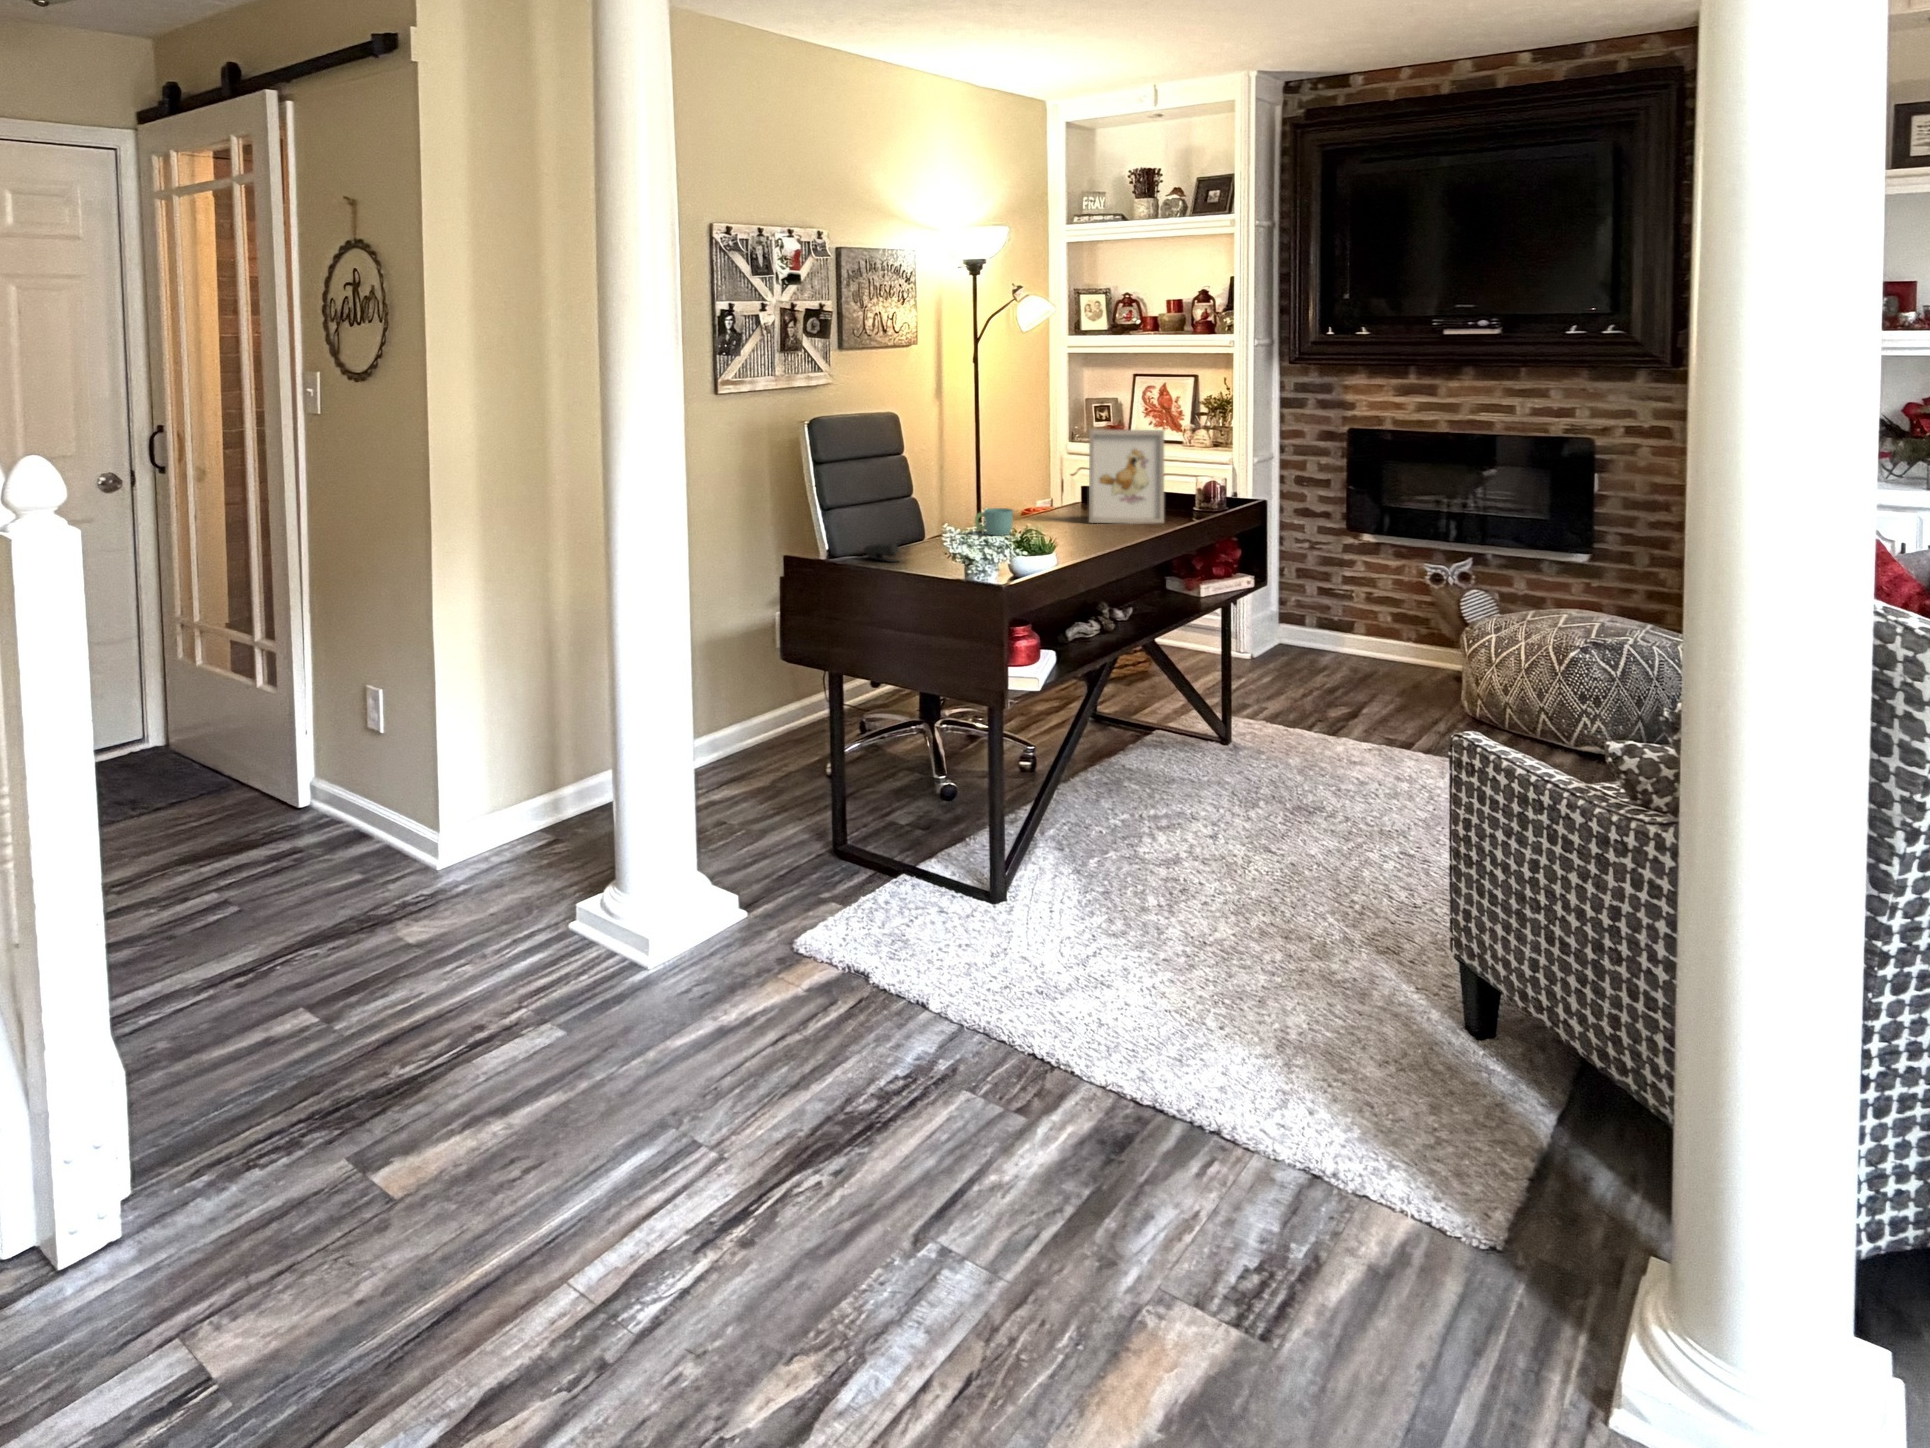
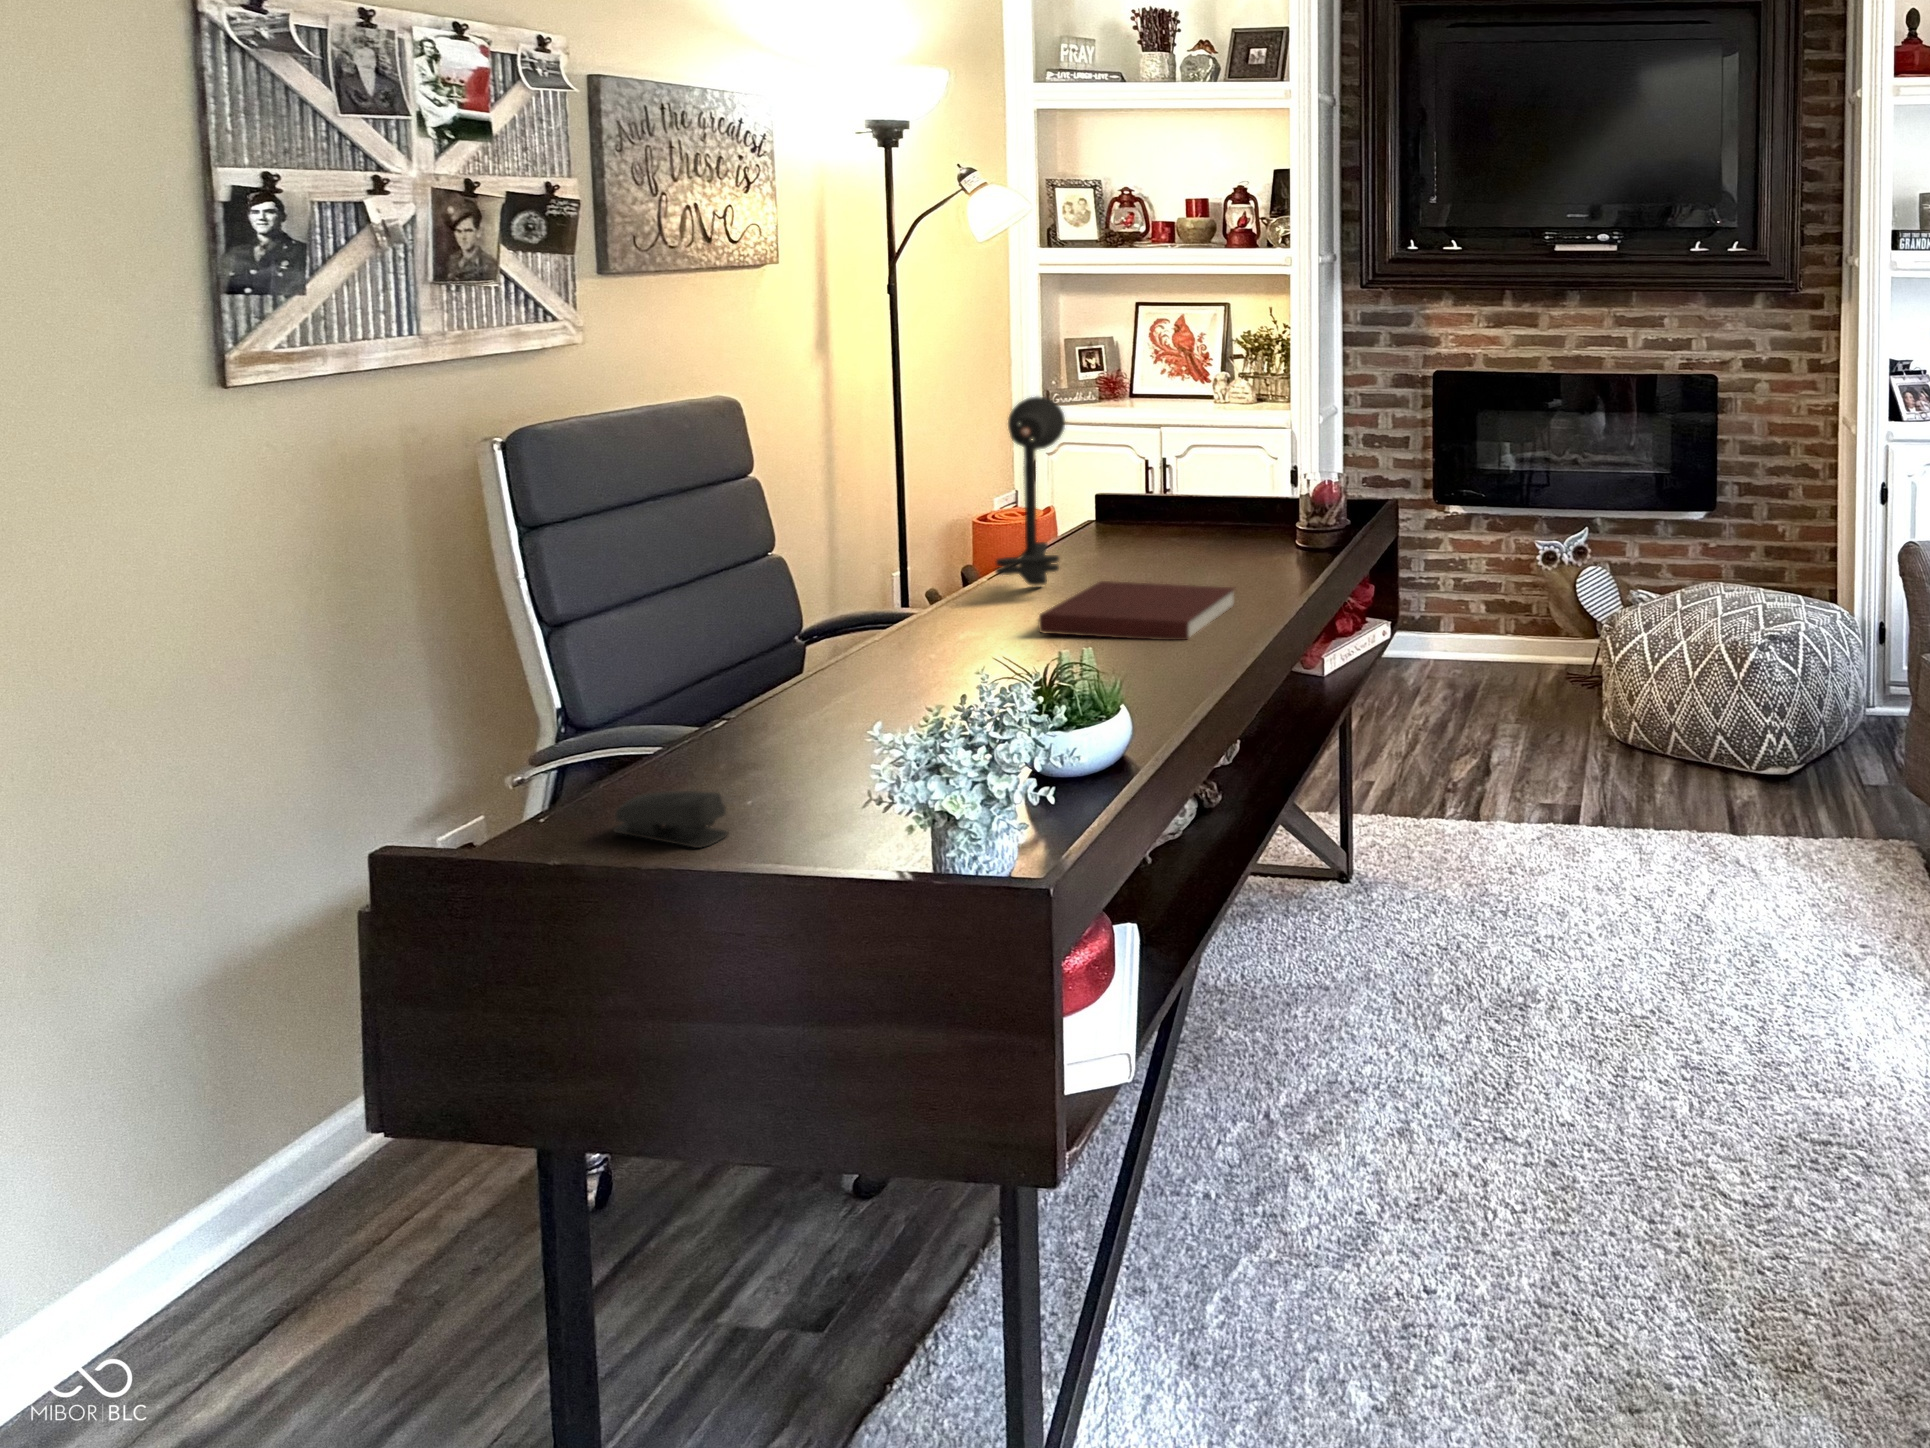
desk lamp: none [1013,415,1052,520] -> present [996,397,1065,586]
picture frame: present [1089,429,1164,524] -> none [1138,411,1273,583]
mug: present [975,508,1014,536] -> none [920,592,1006,655]
notebook: none [1029,515,1132,540] -> present [1039,581,1234,640]

